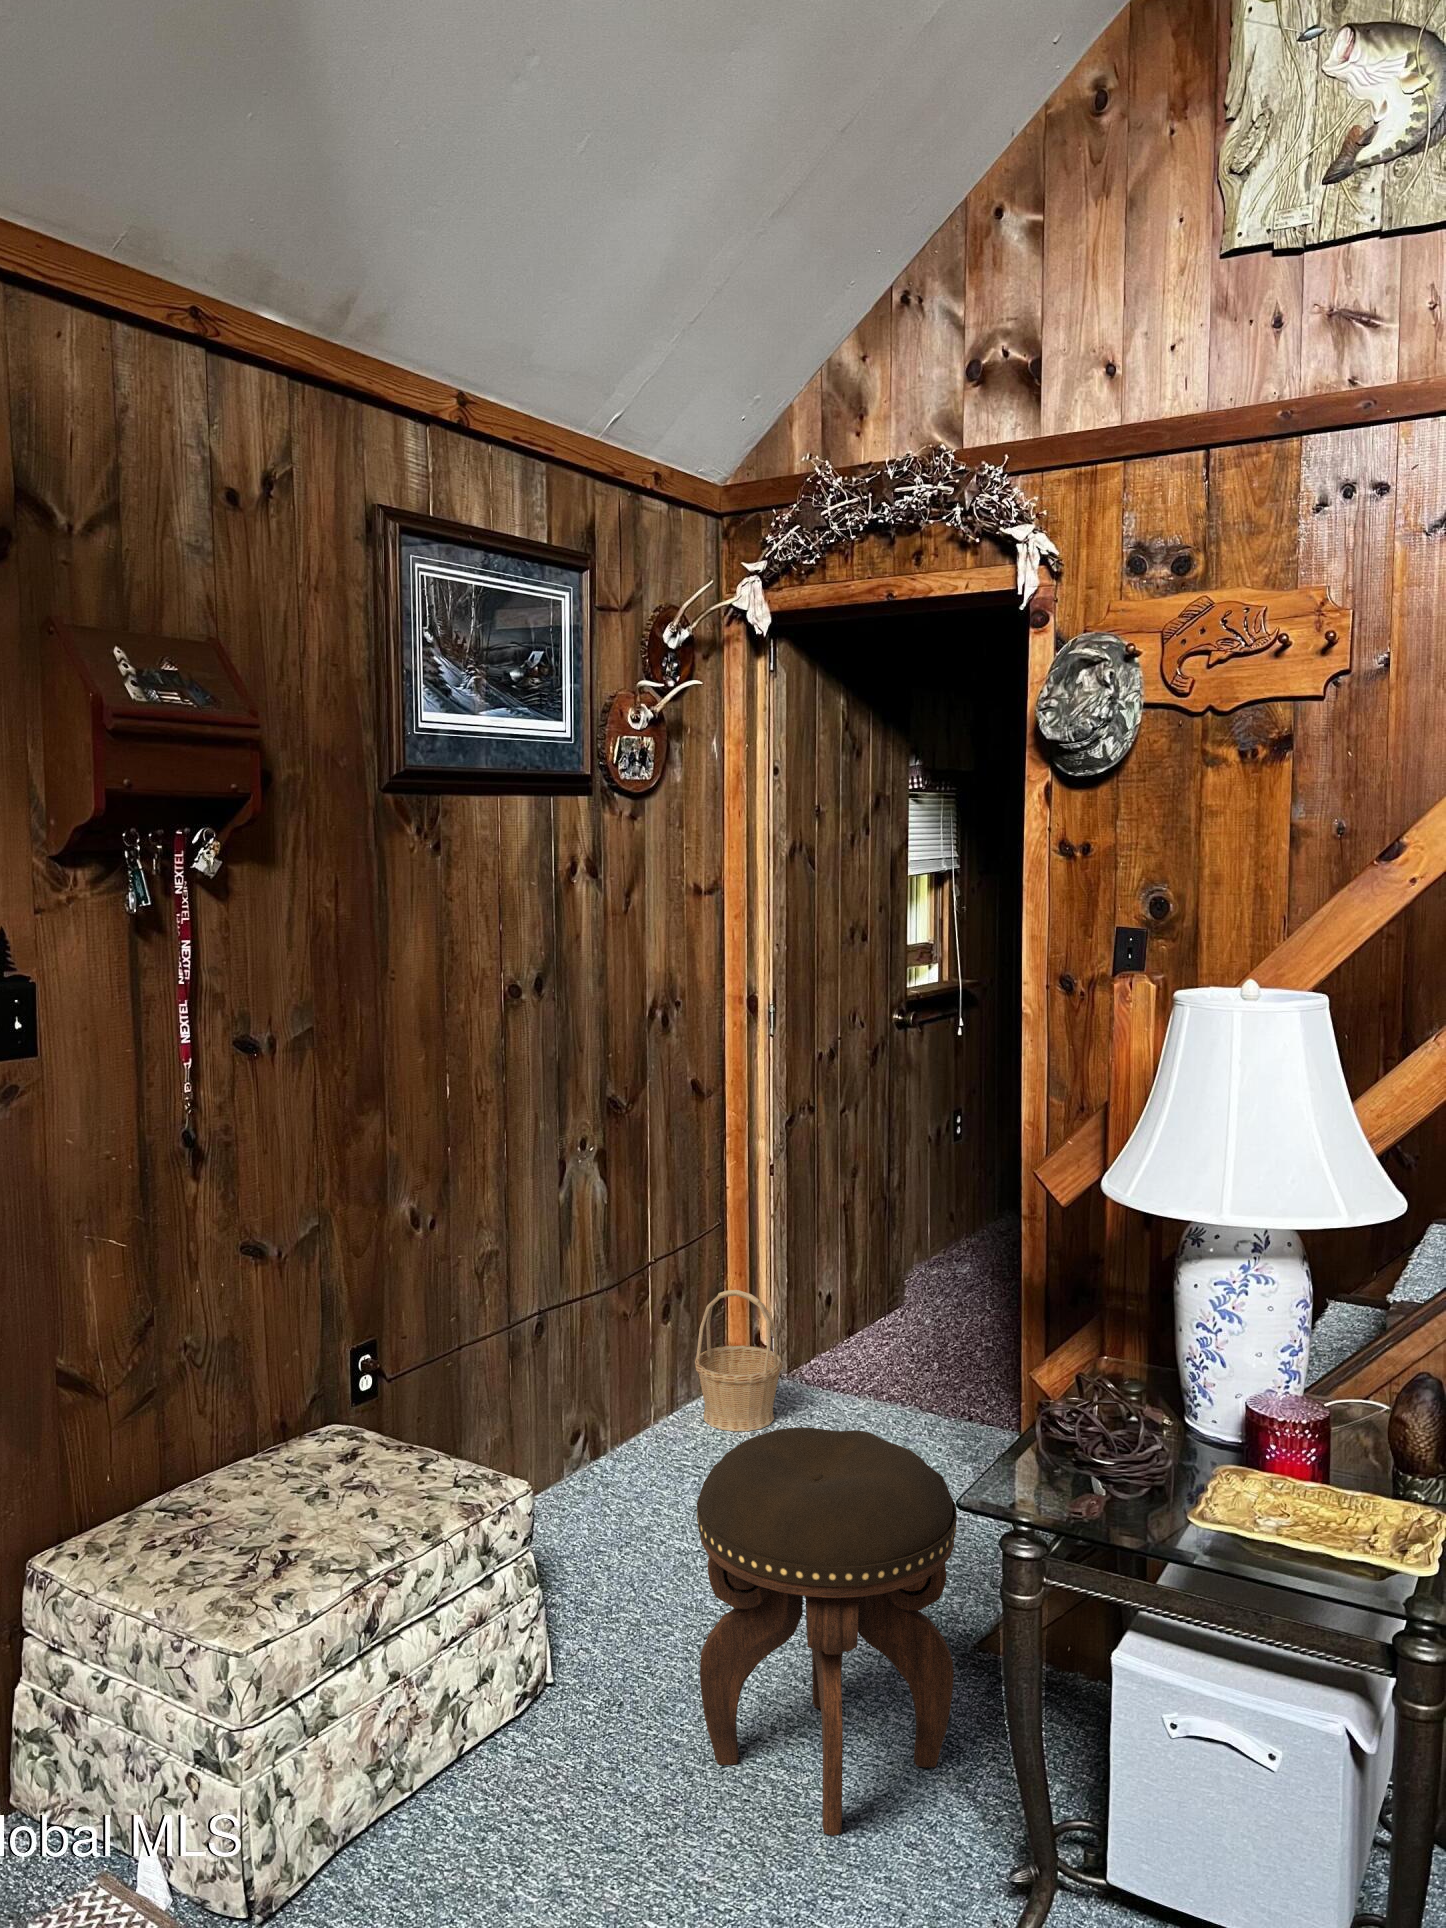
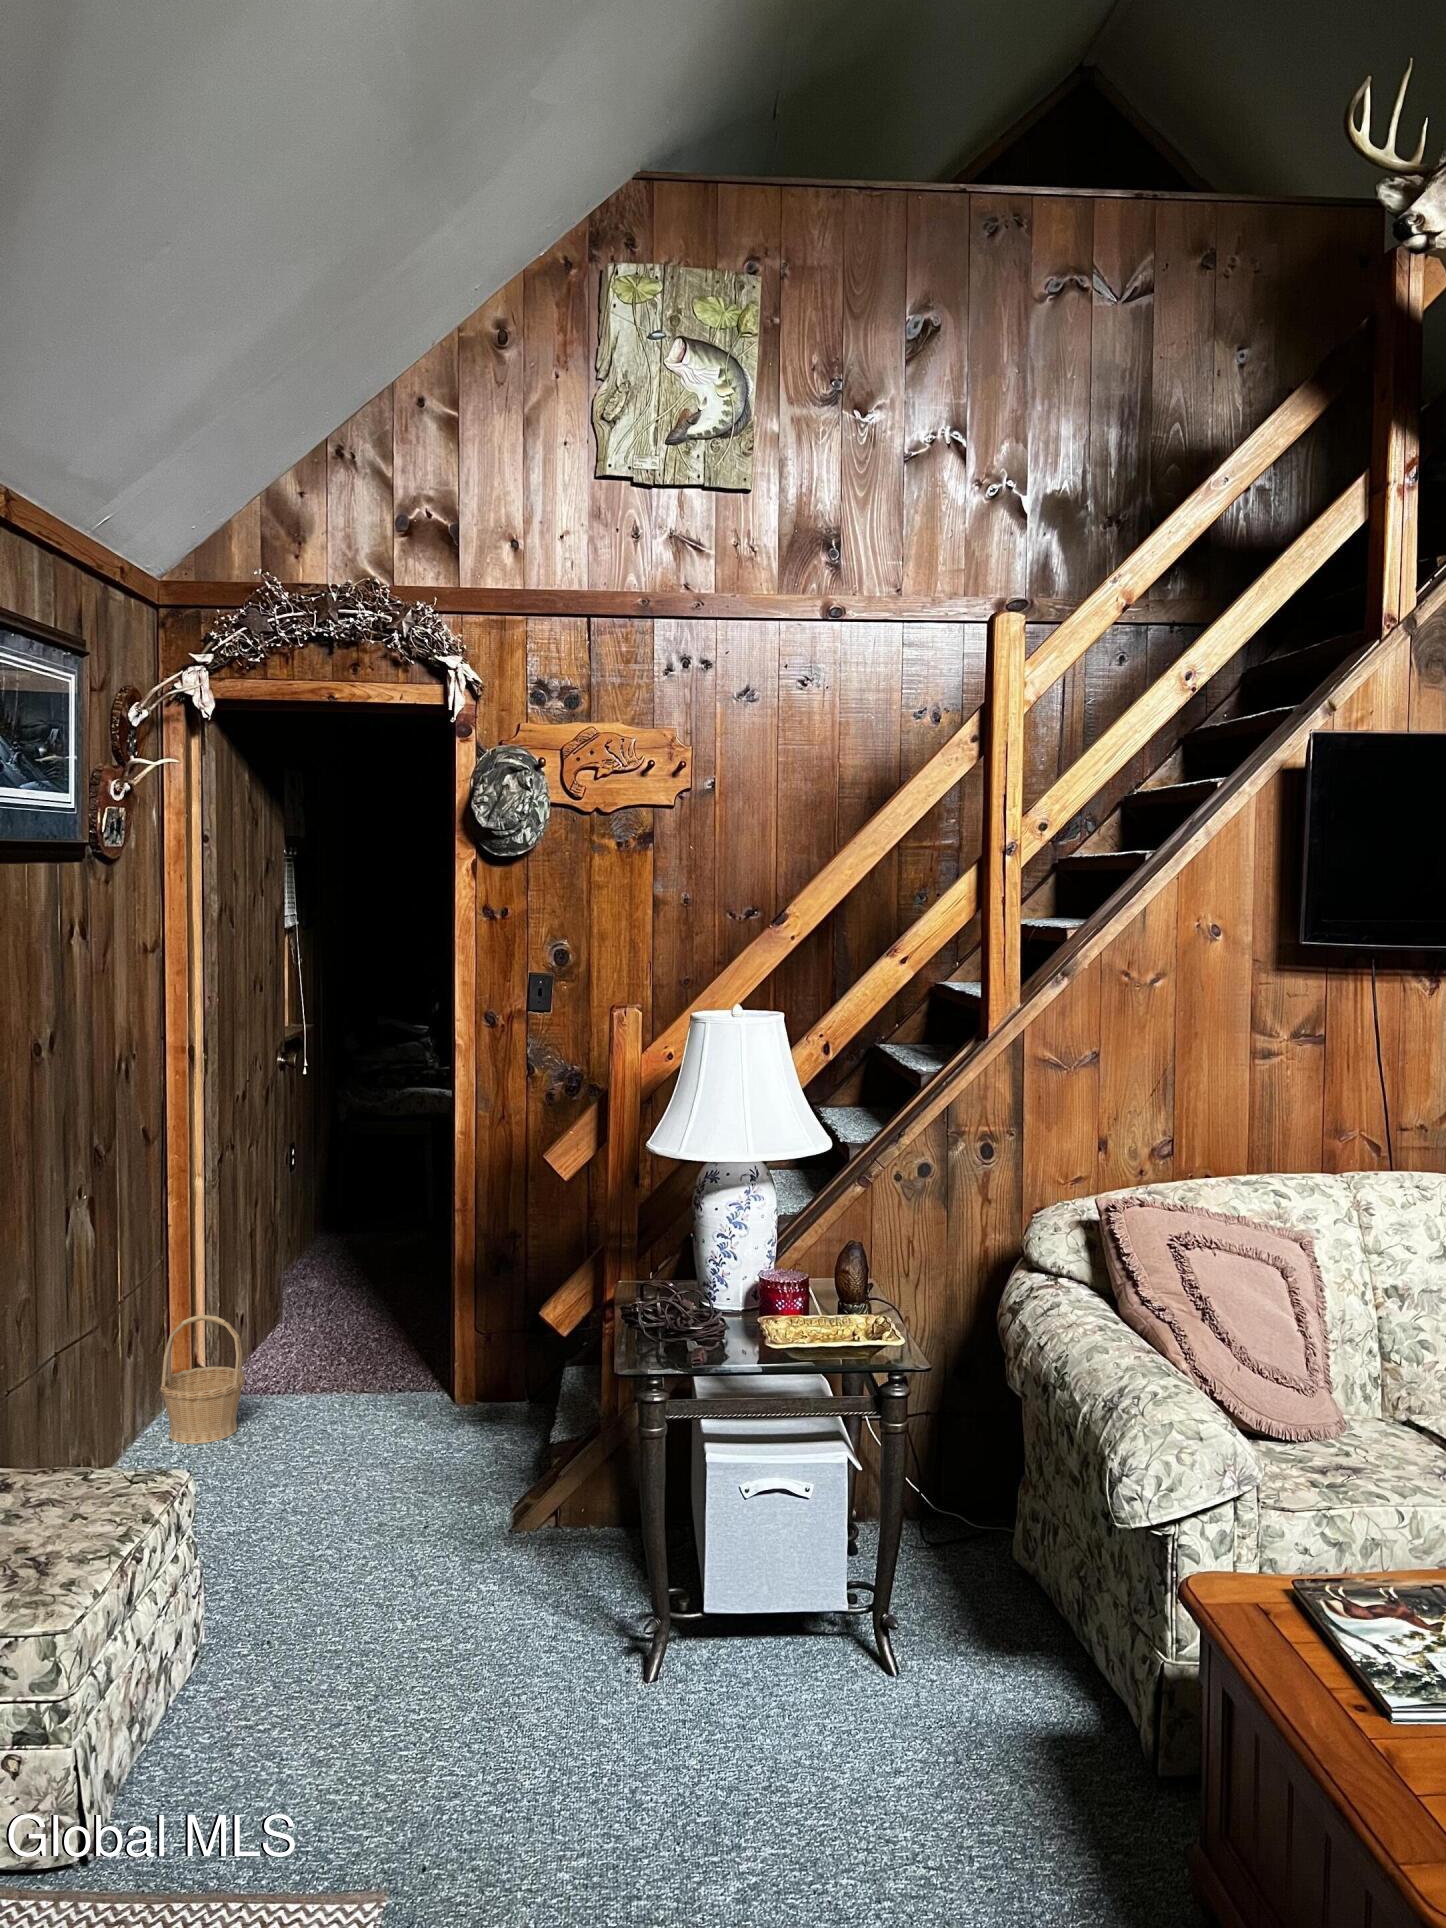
footstool: present [697,1427,957,1836] -> none [354,1370,555,1664]

